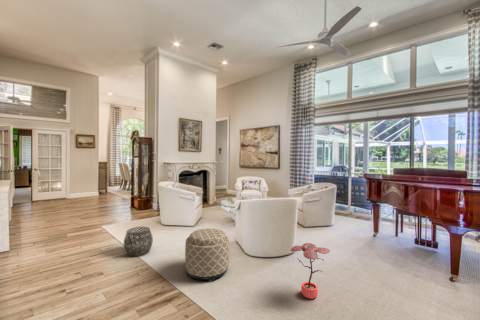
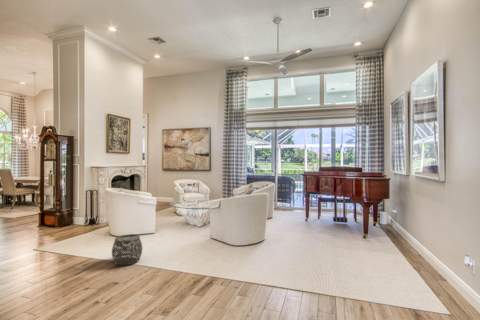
ottoman: present [185,229,229,282] -> none [196,224,234,267]
potted plant: present [291,243,330,299] -> none [288,223,313,261]

